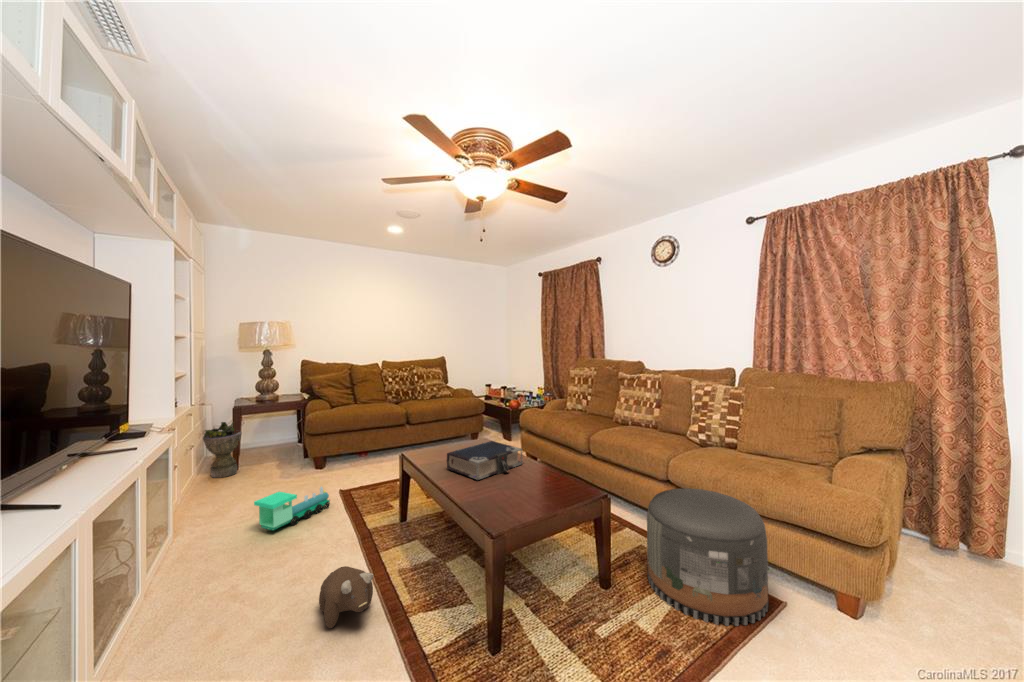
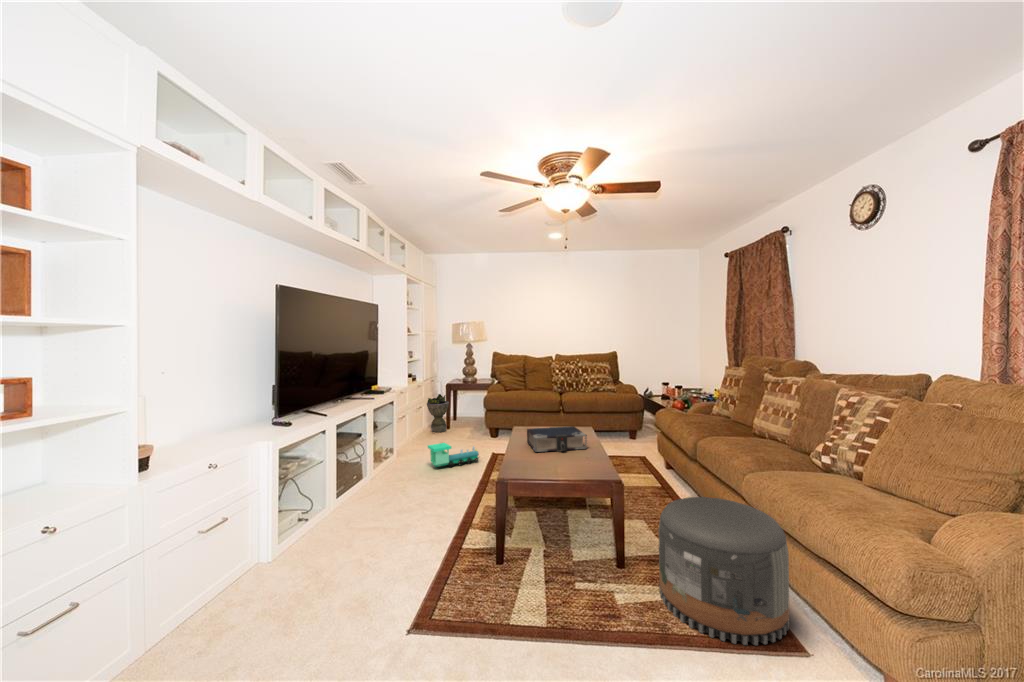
plush toy: present [319,566,373,628] -> none [420,489,453,523]

